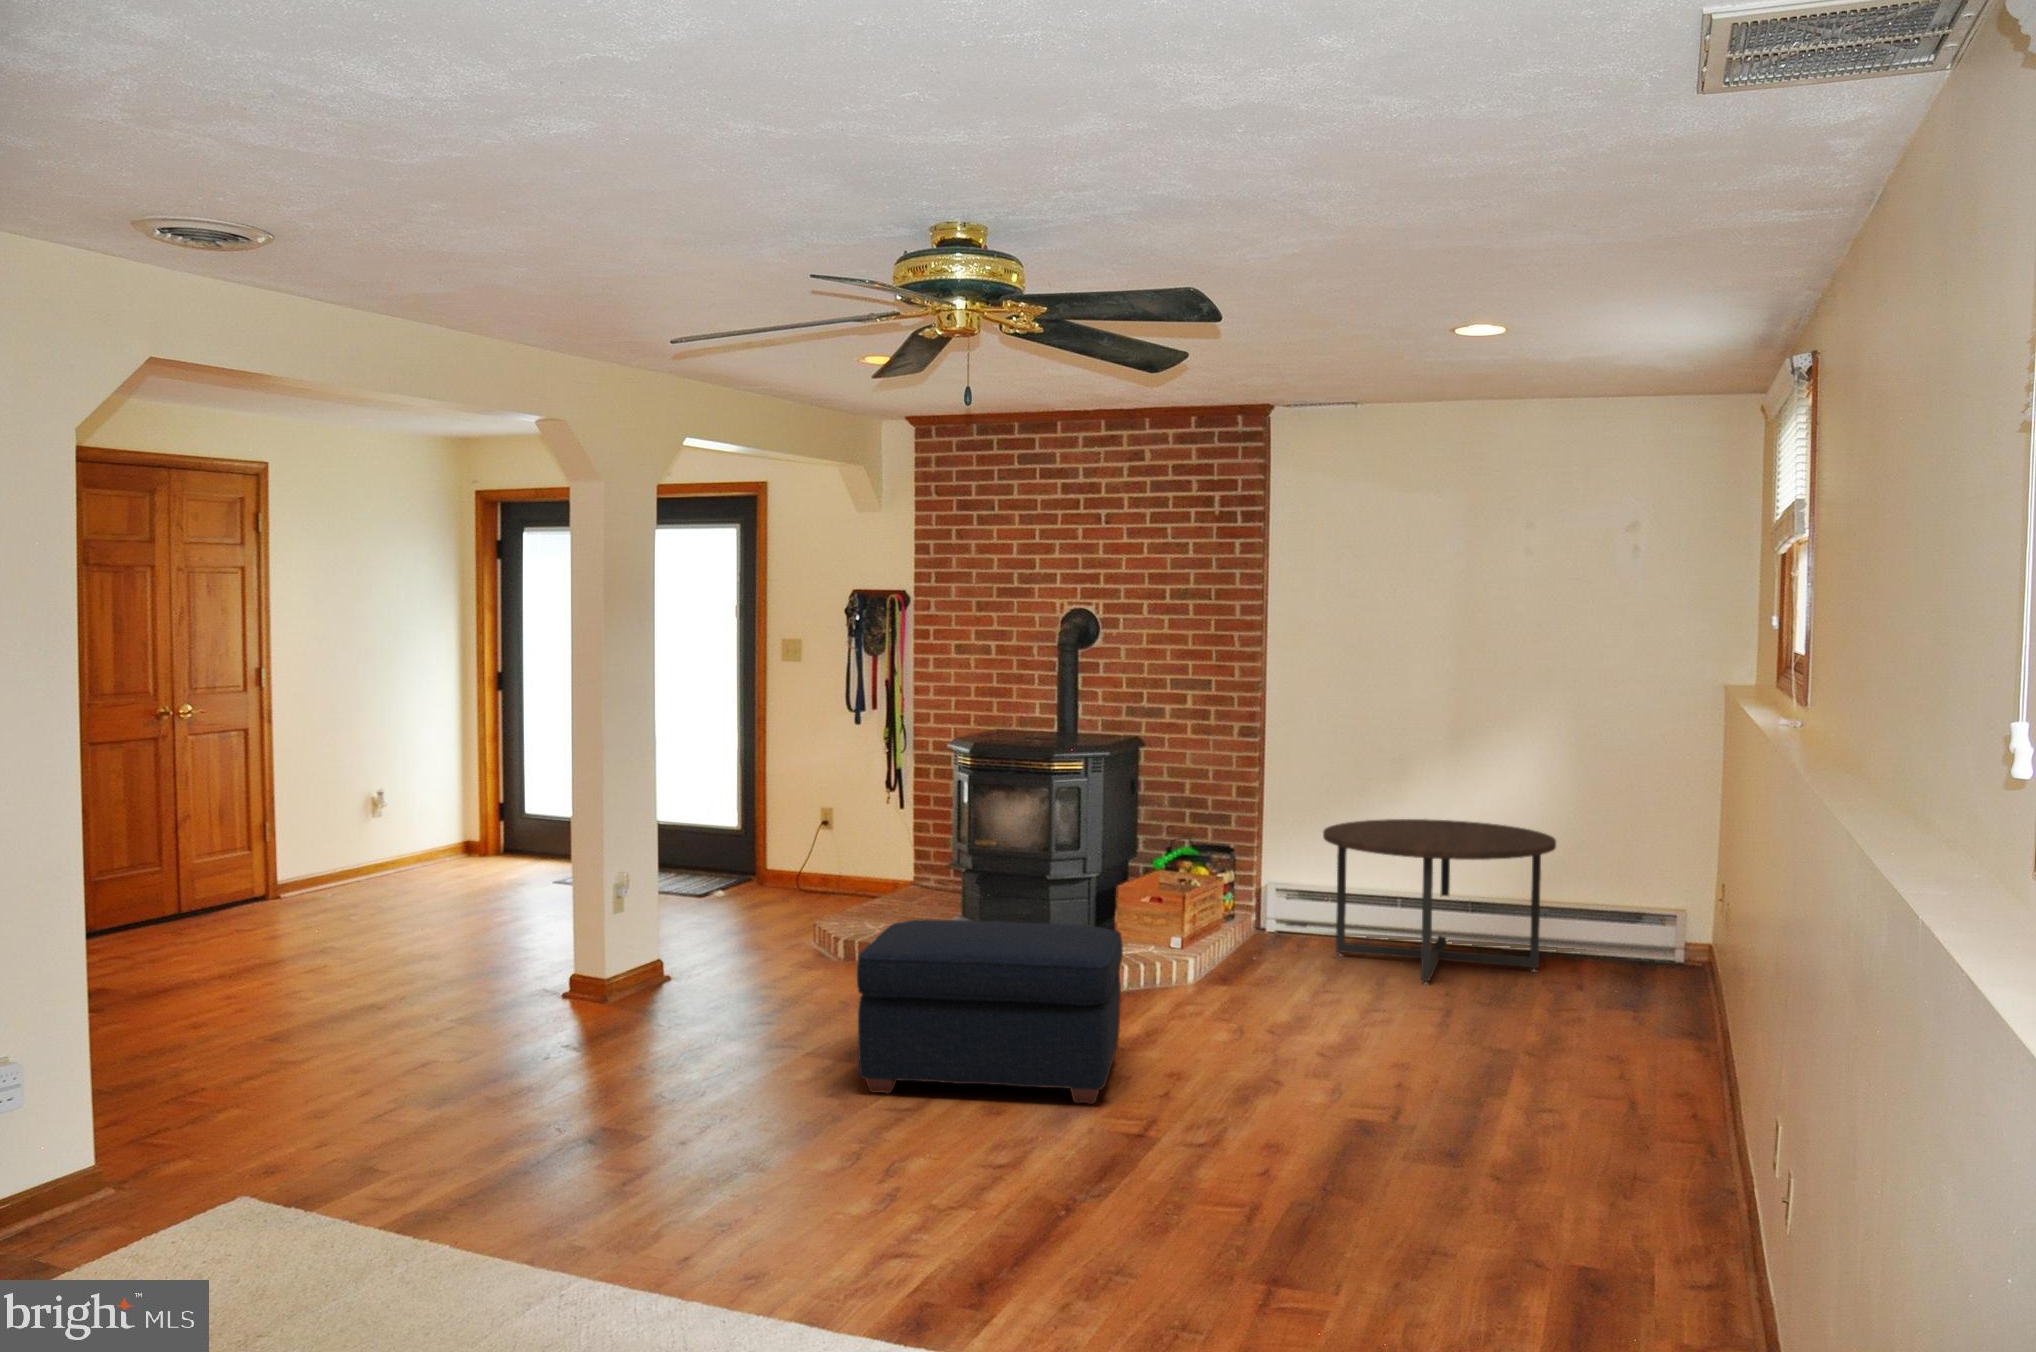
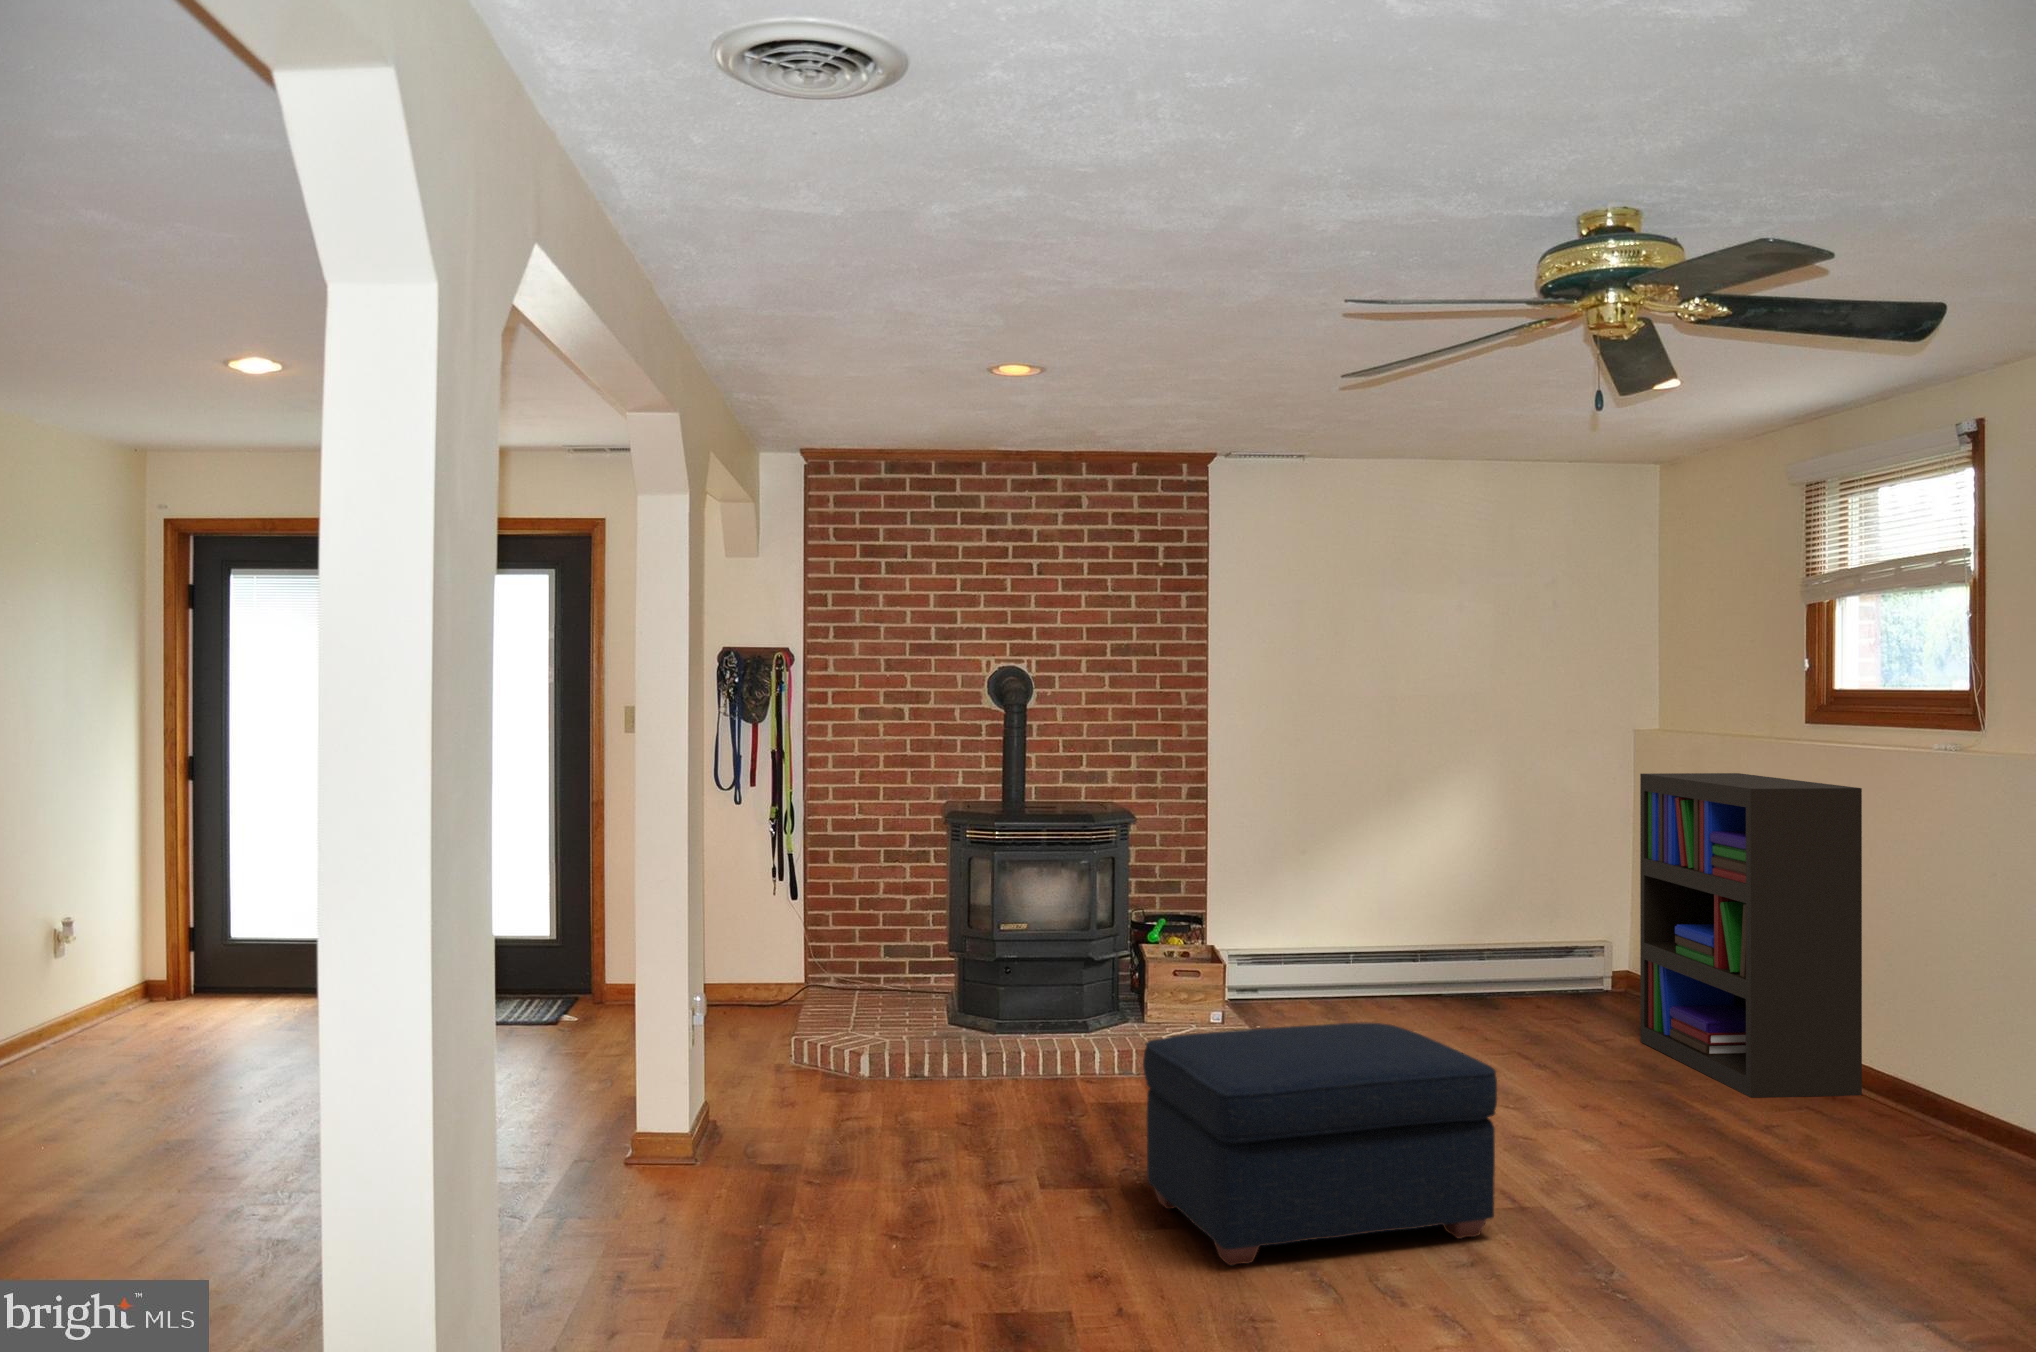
bookshelf: none [1599,727,1734,1065] -> present [1640,773,1862,1098]
coffee table: present [1323,819,1556,985] -> none [1319,875,1555,1045]

